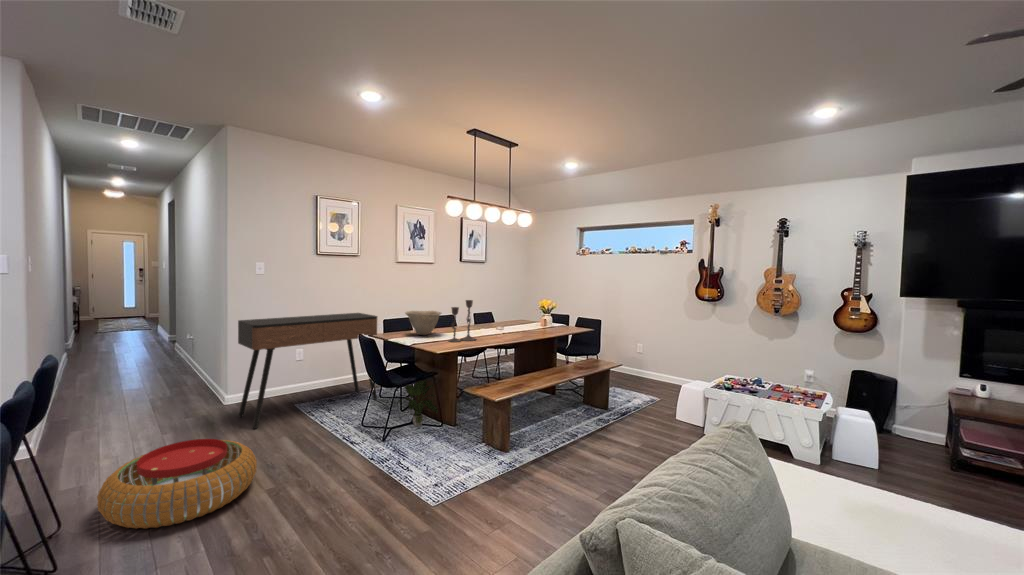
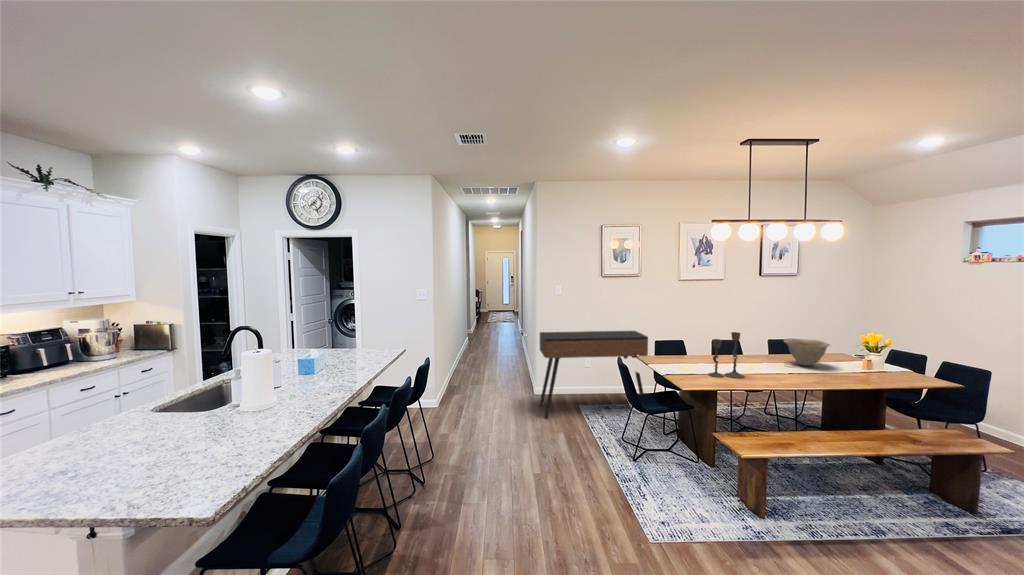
bowl: present [405,311,441,335] -> present [784,338,830,366]
potted plant: present [399,380,438,427] -> none [652,402,694,455]
pouf: present [97,439,257,529] -> none [447,420,532,477]

